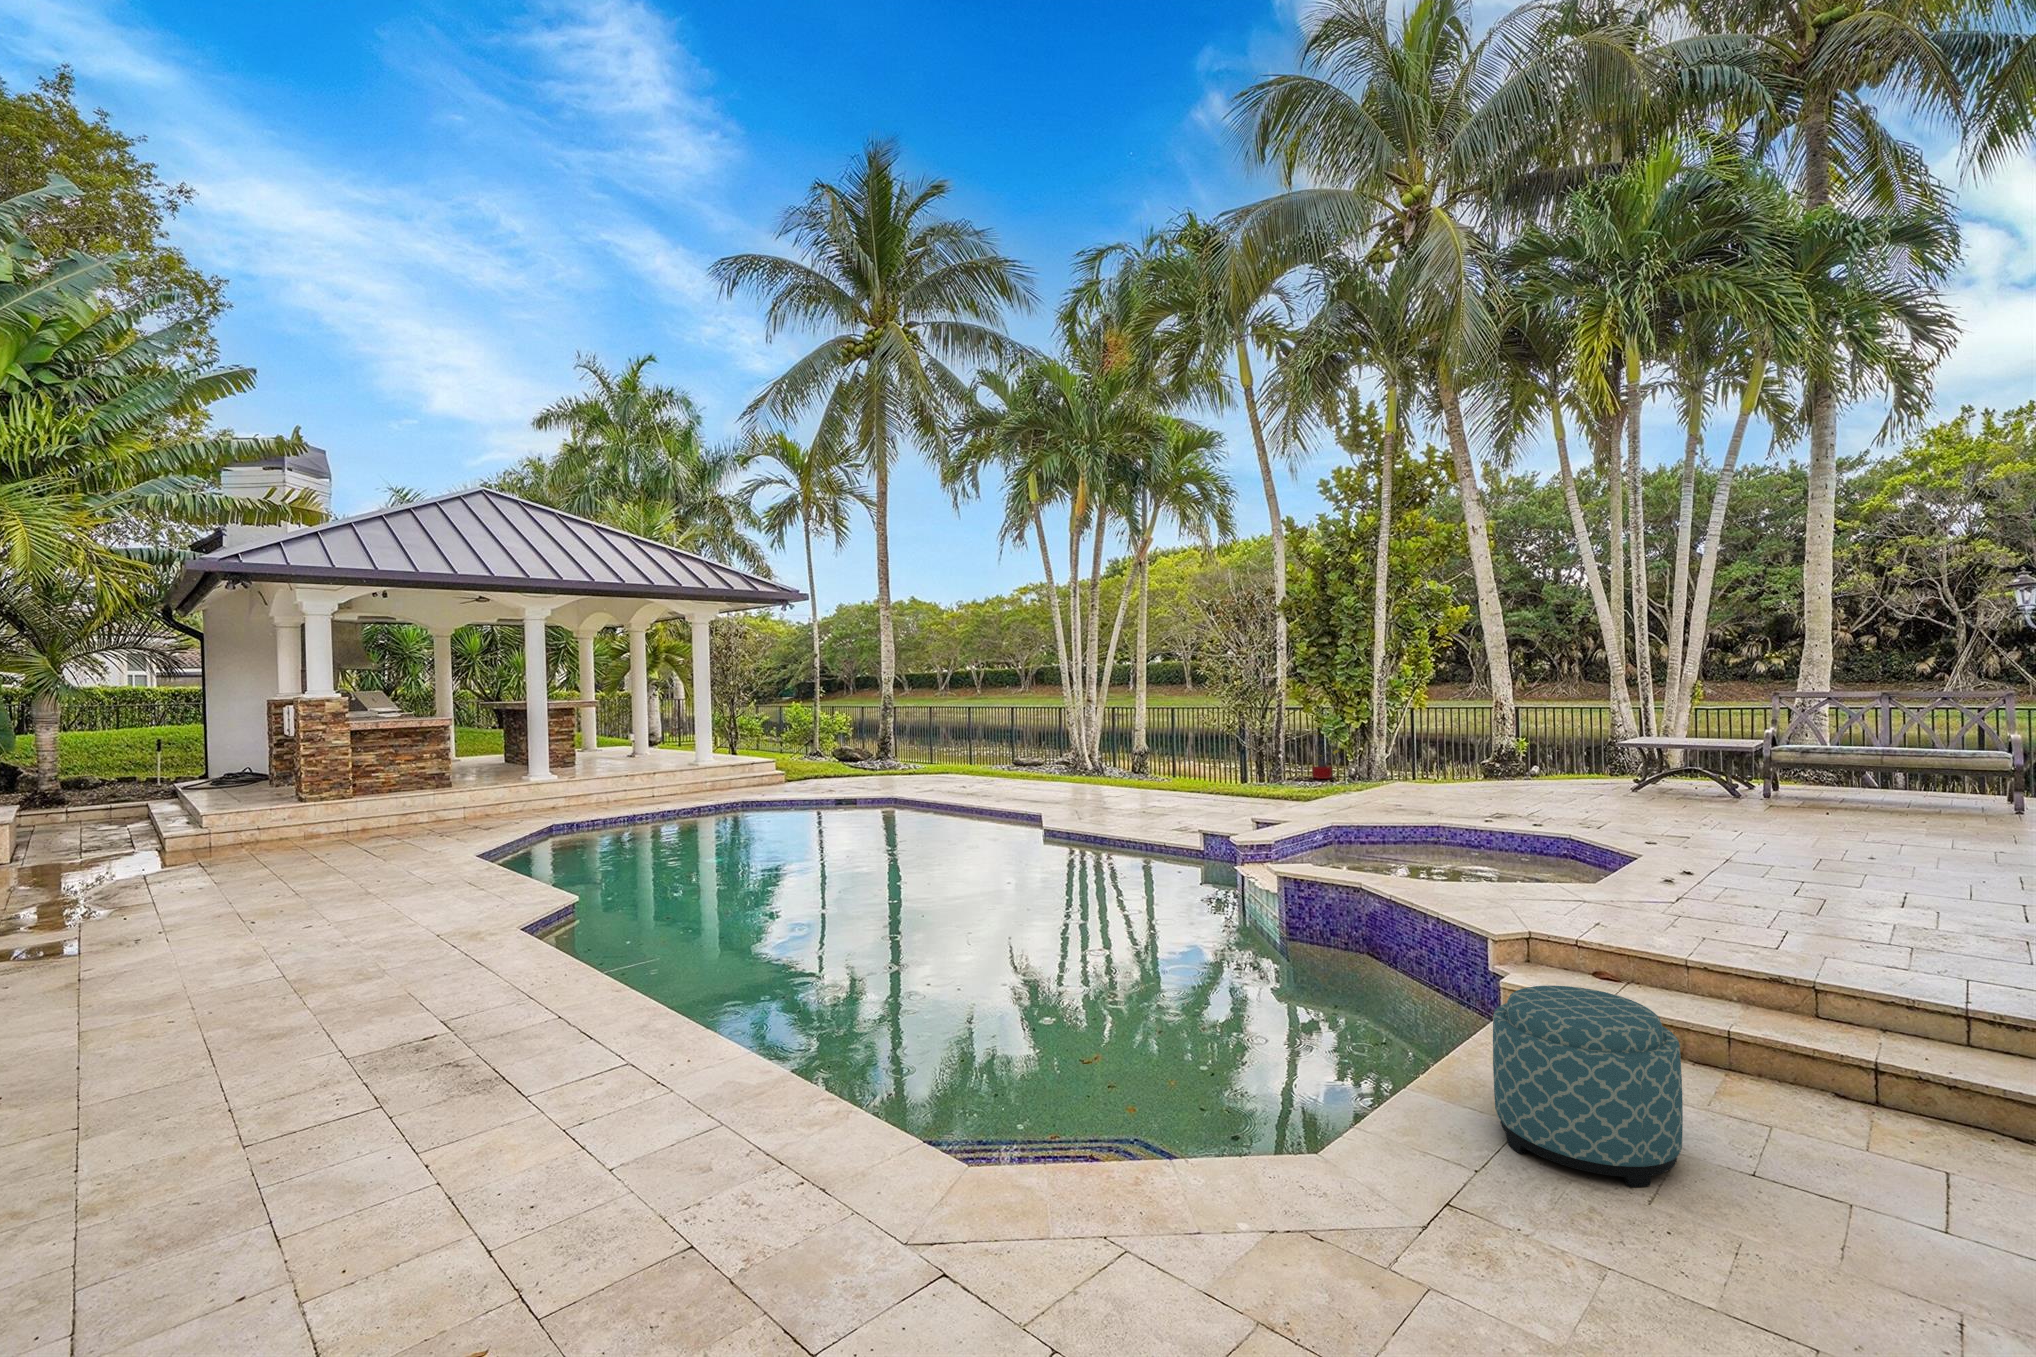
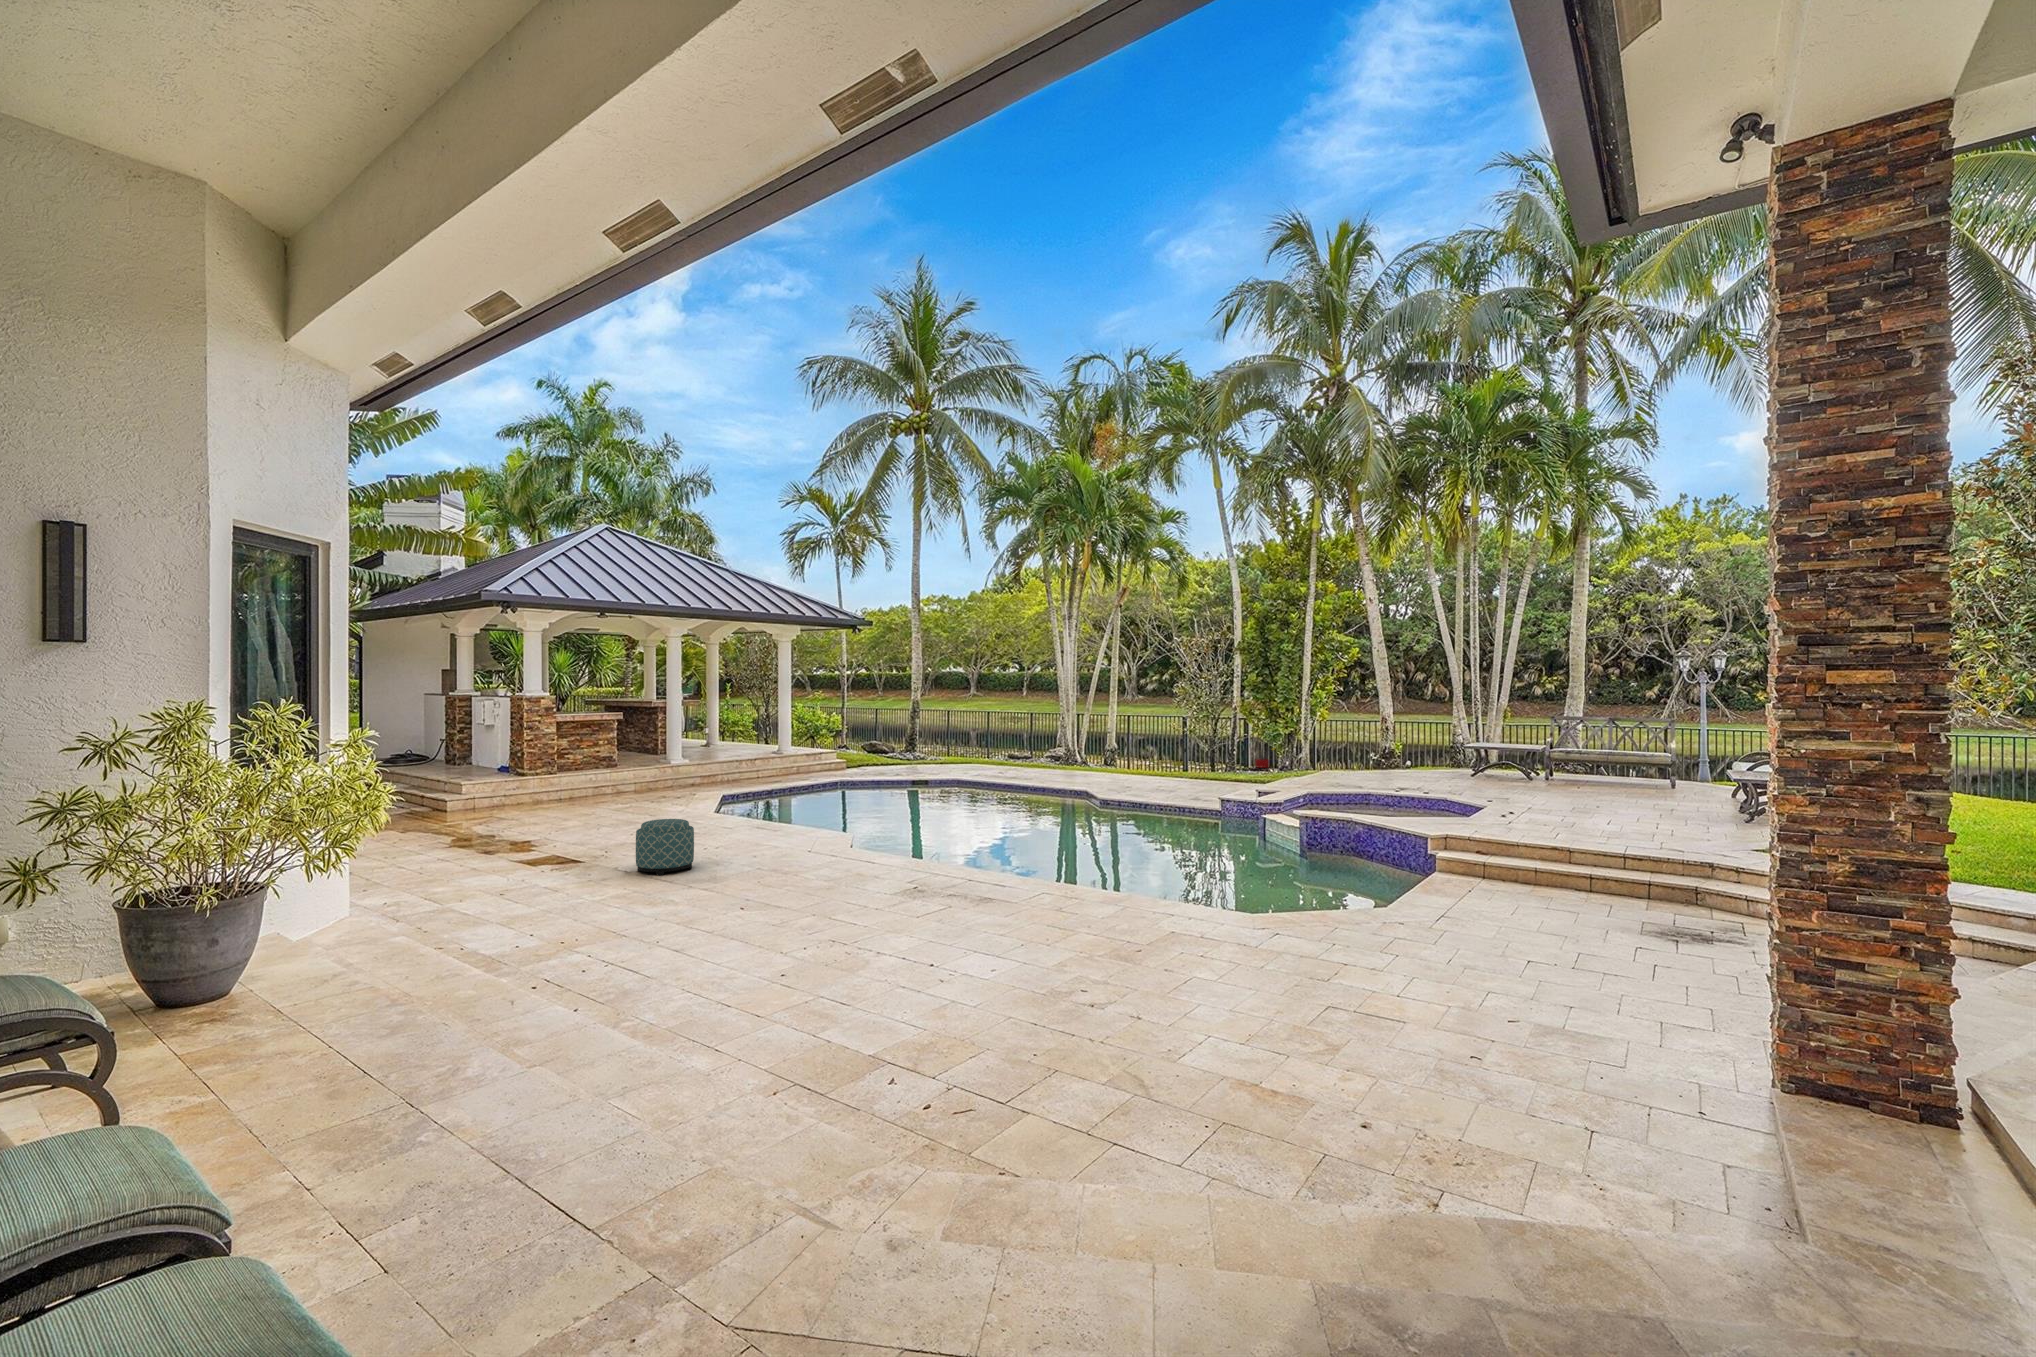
ottoman: present [1493,986,1683,1187] -> present [636,819,694,875]

